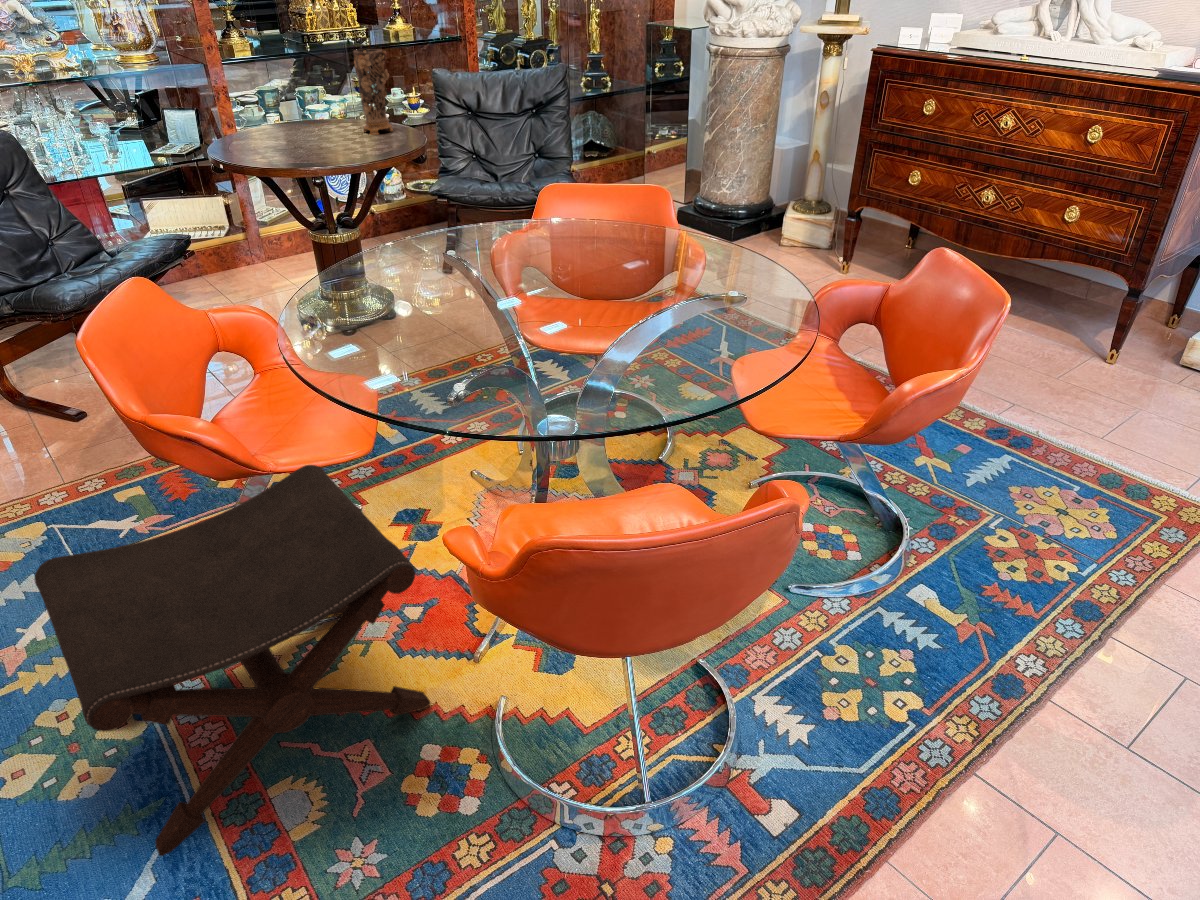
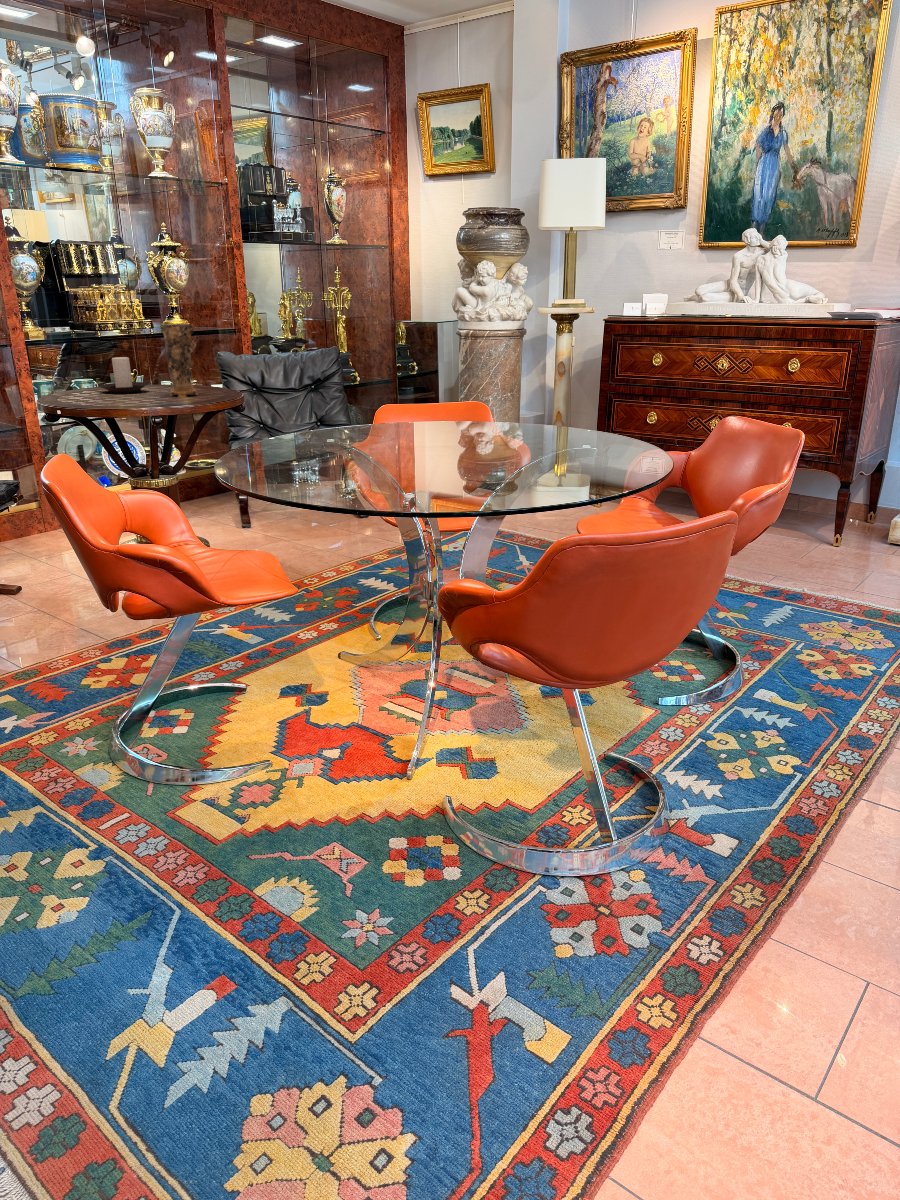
candle holder: none [297,80,349,123] -> present [99,357,148,393]
footstool: present [35,465,431,856] -> none [20,604,383,951]

